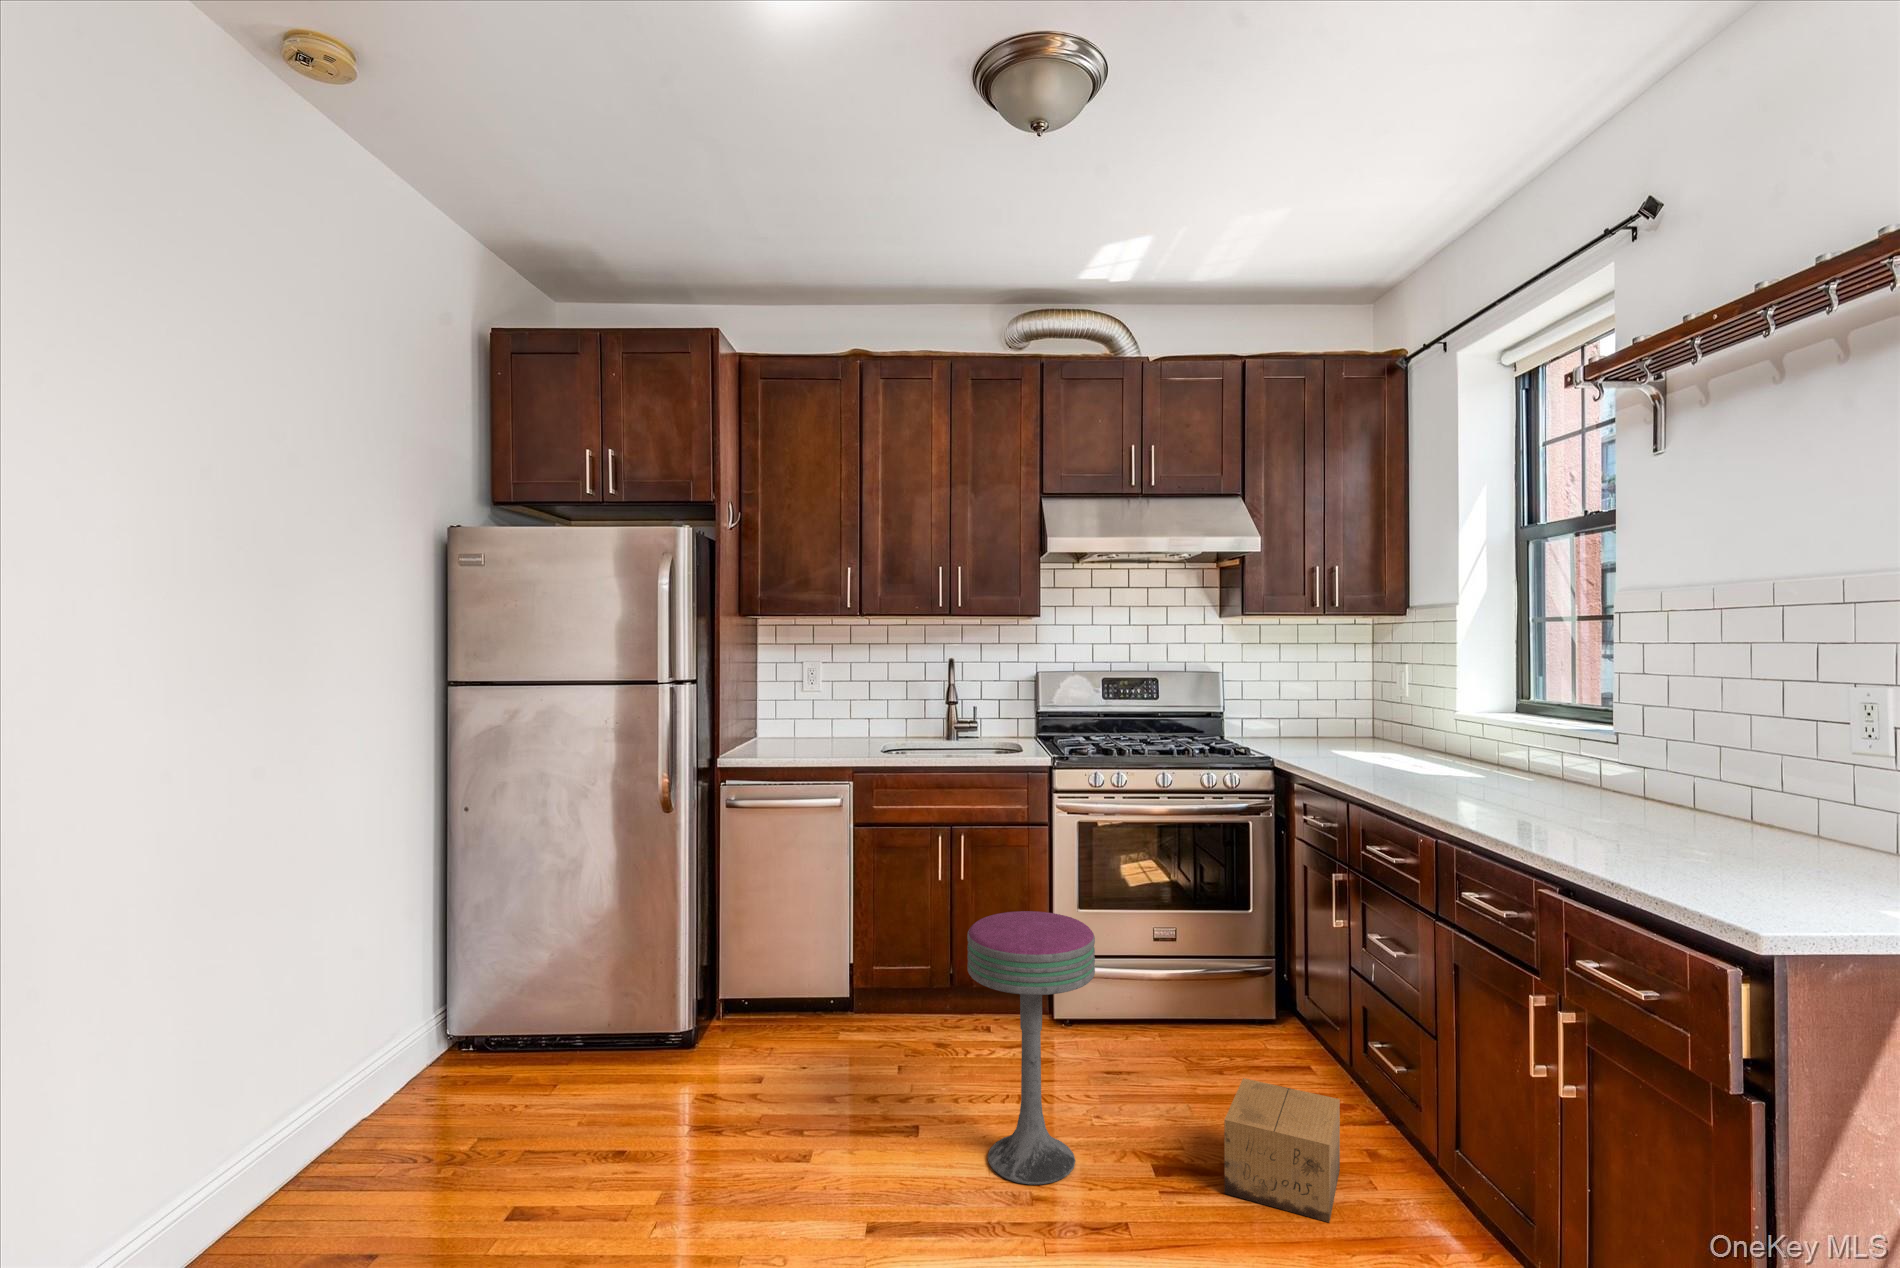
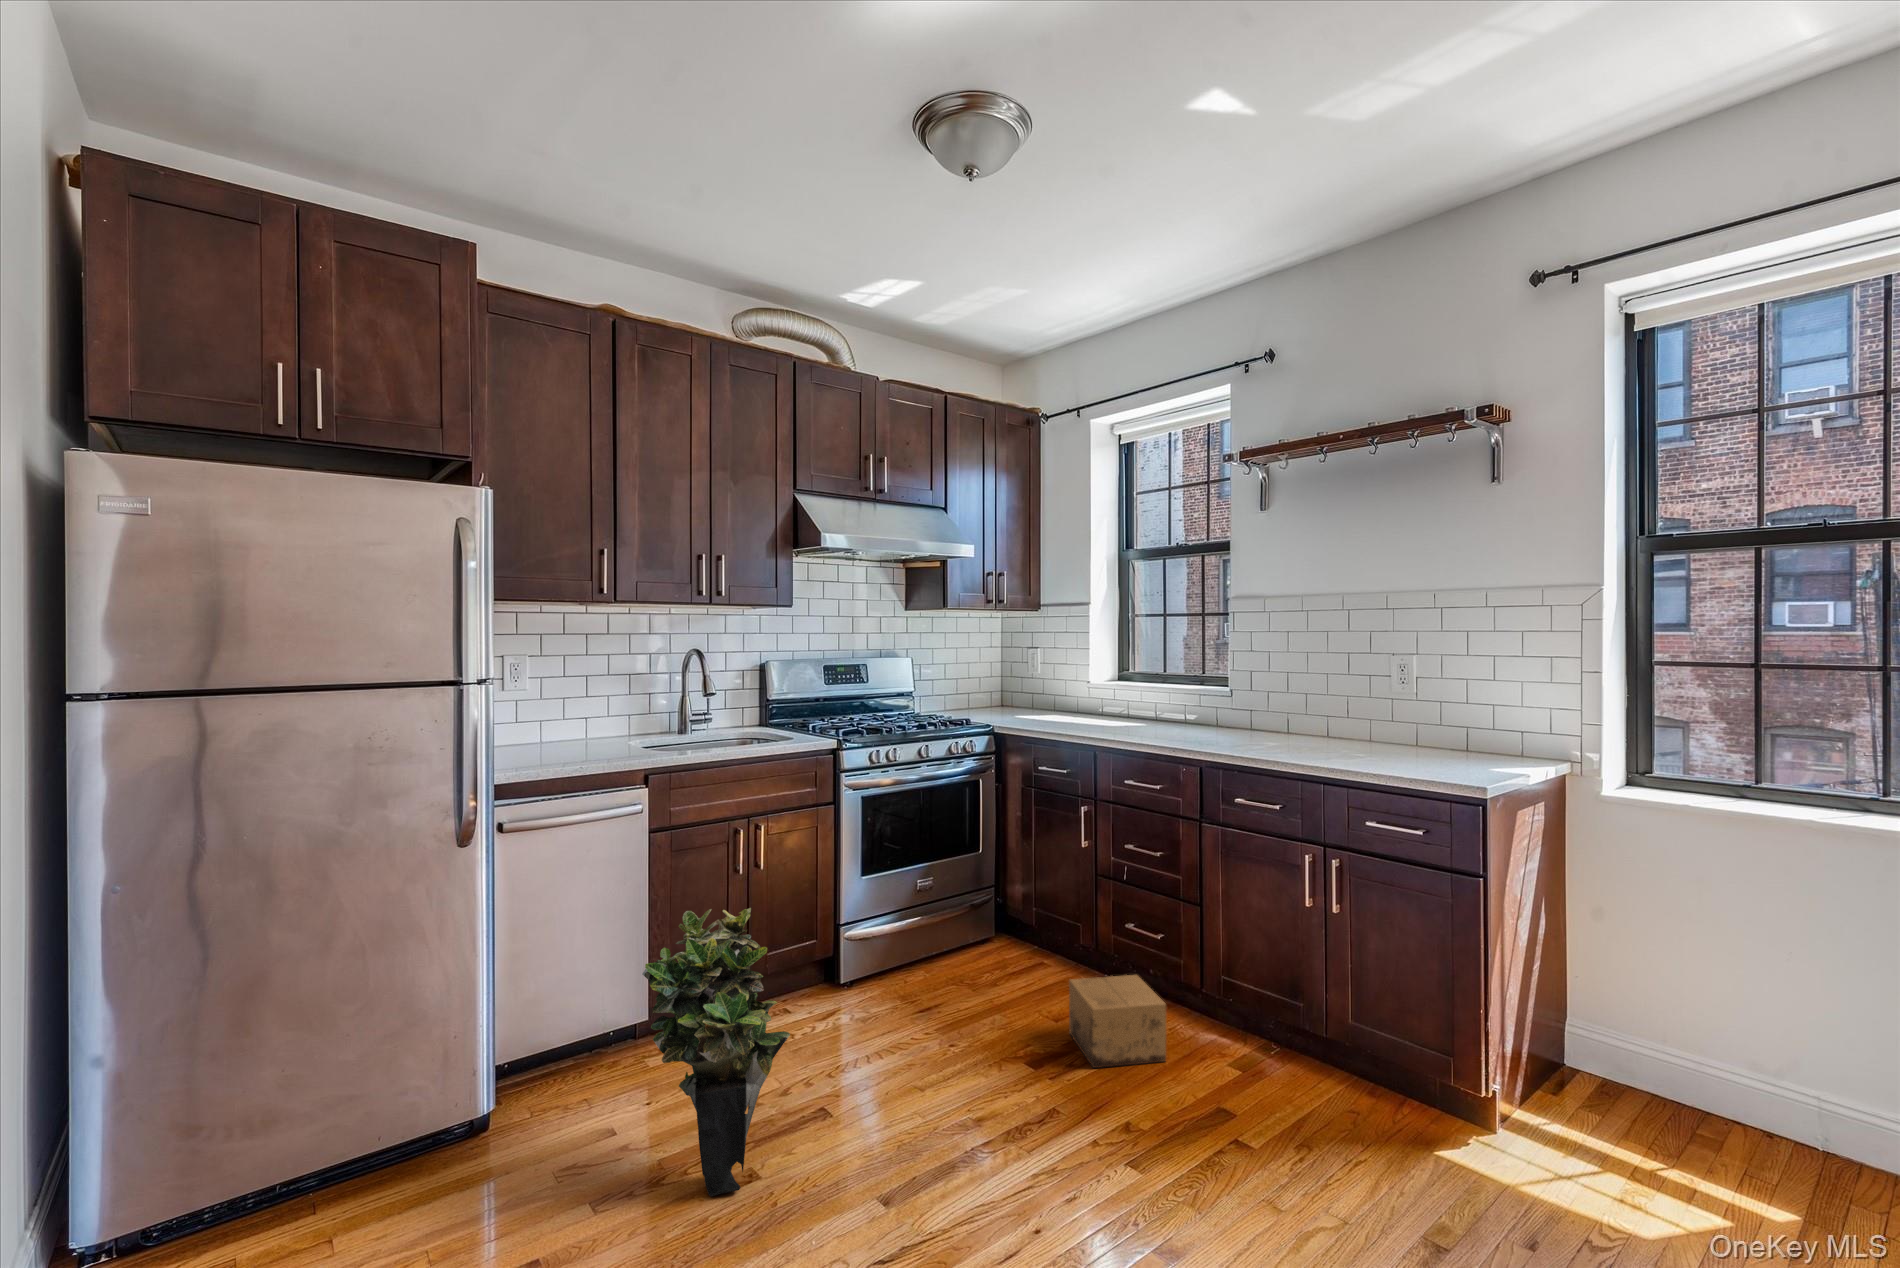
potted plant: none [727,900,856,1166] -> present [642,908,790,1196]
bar stool: present [967,911,1095,1185] -> none [886,875,1001,1119]

